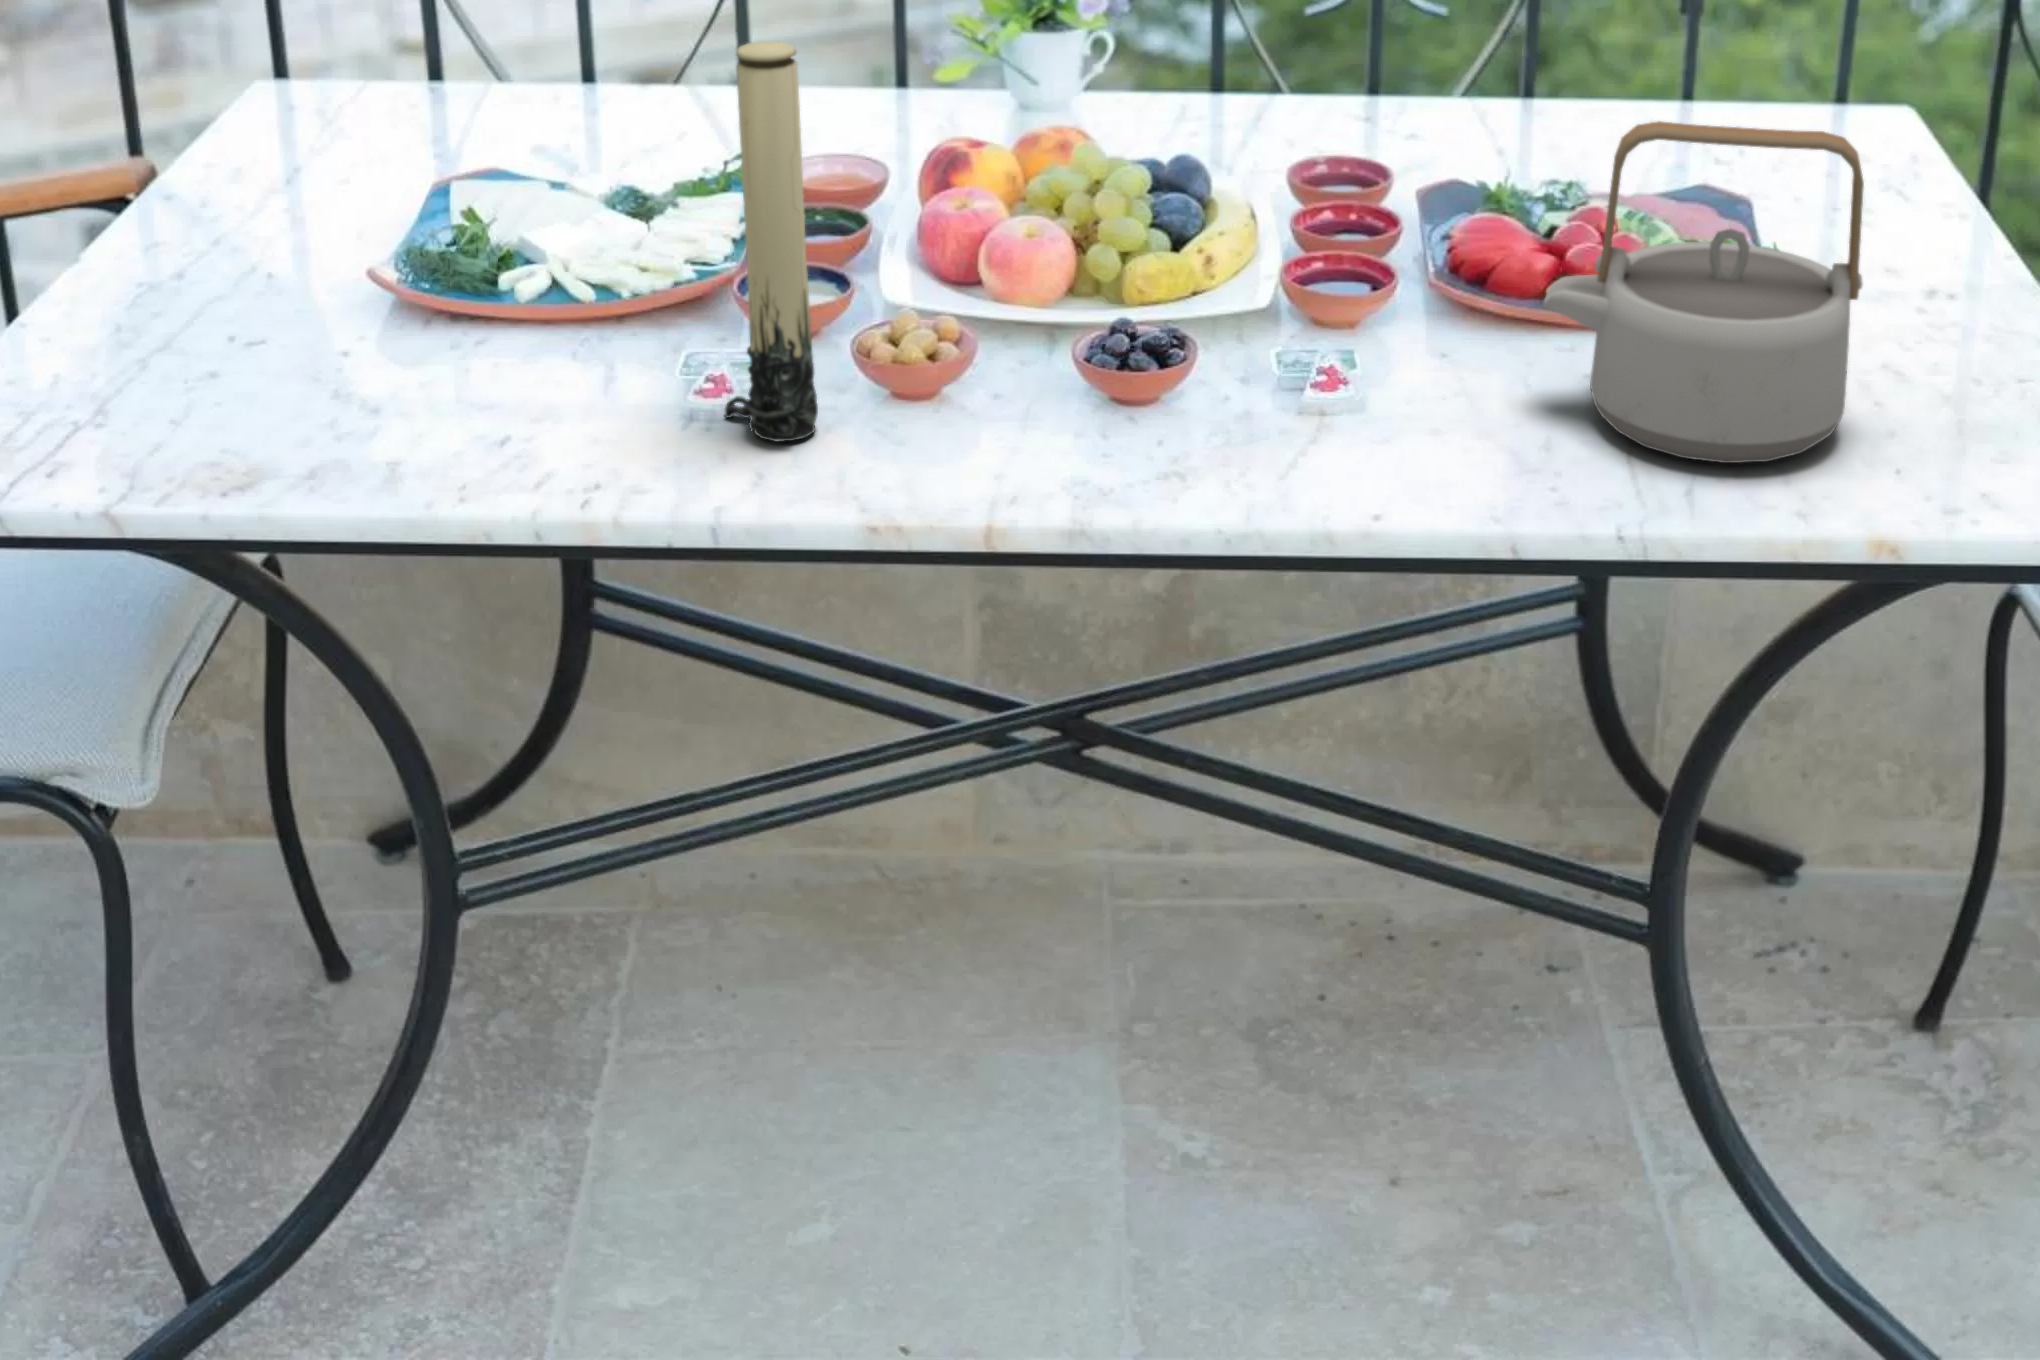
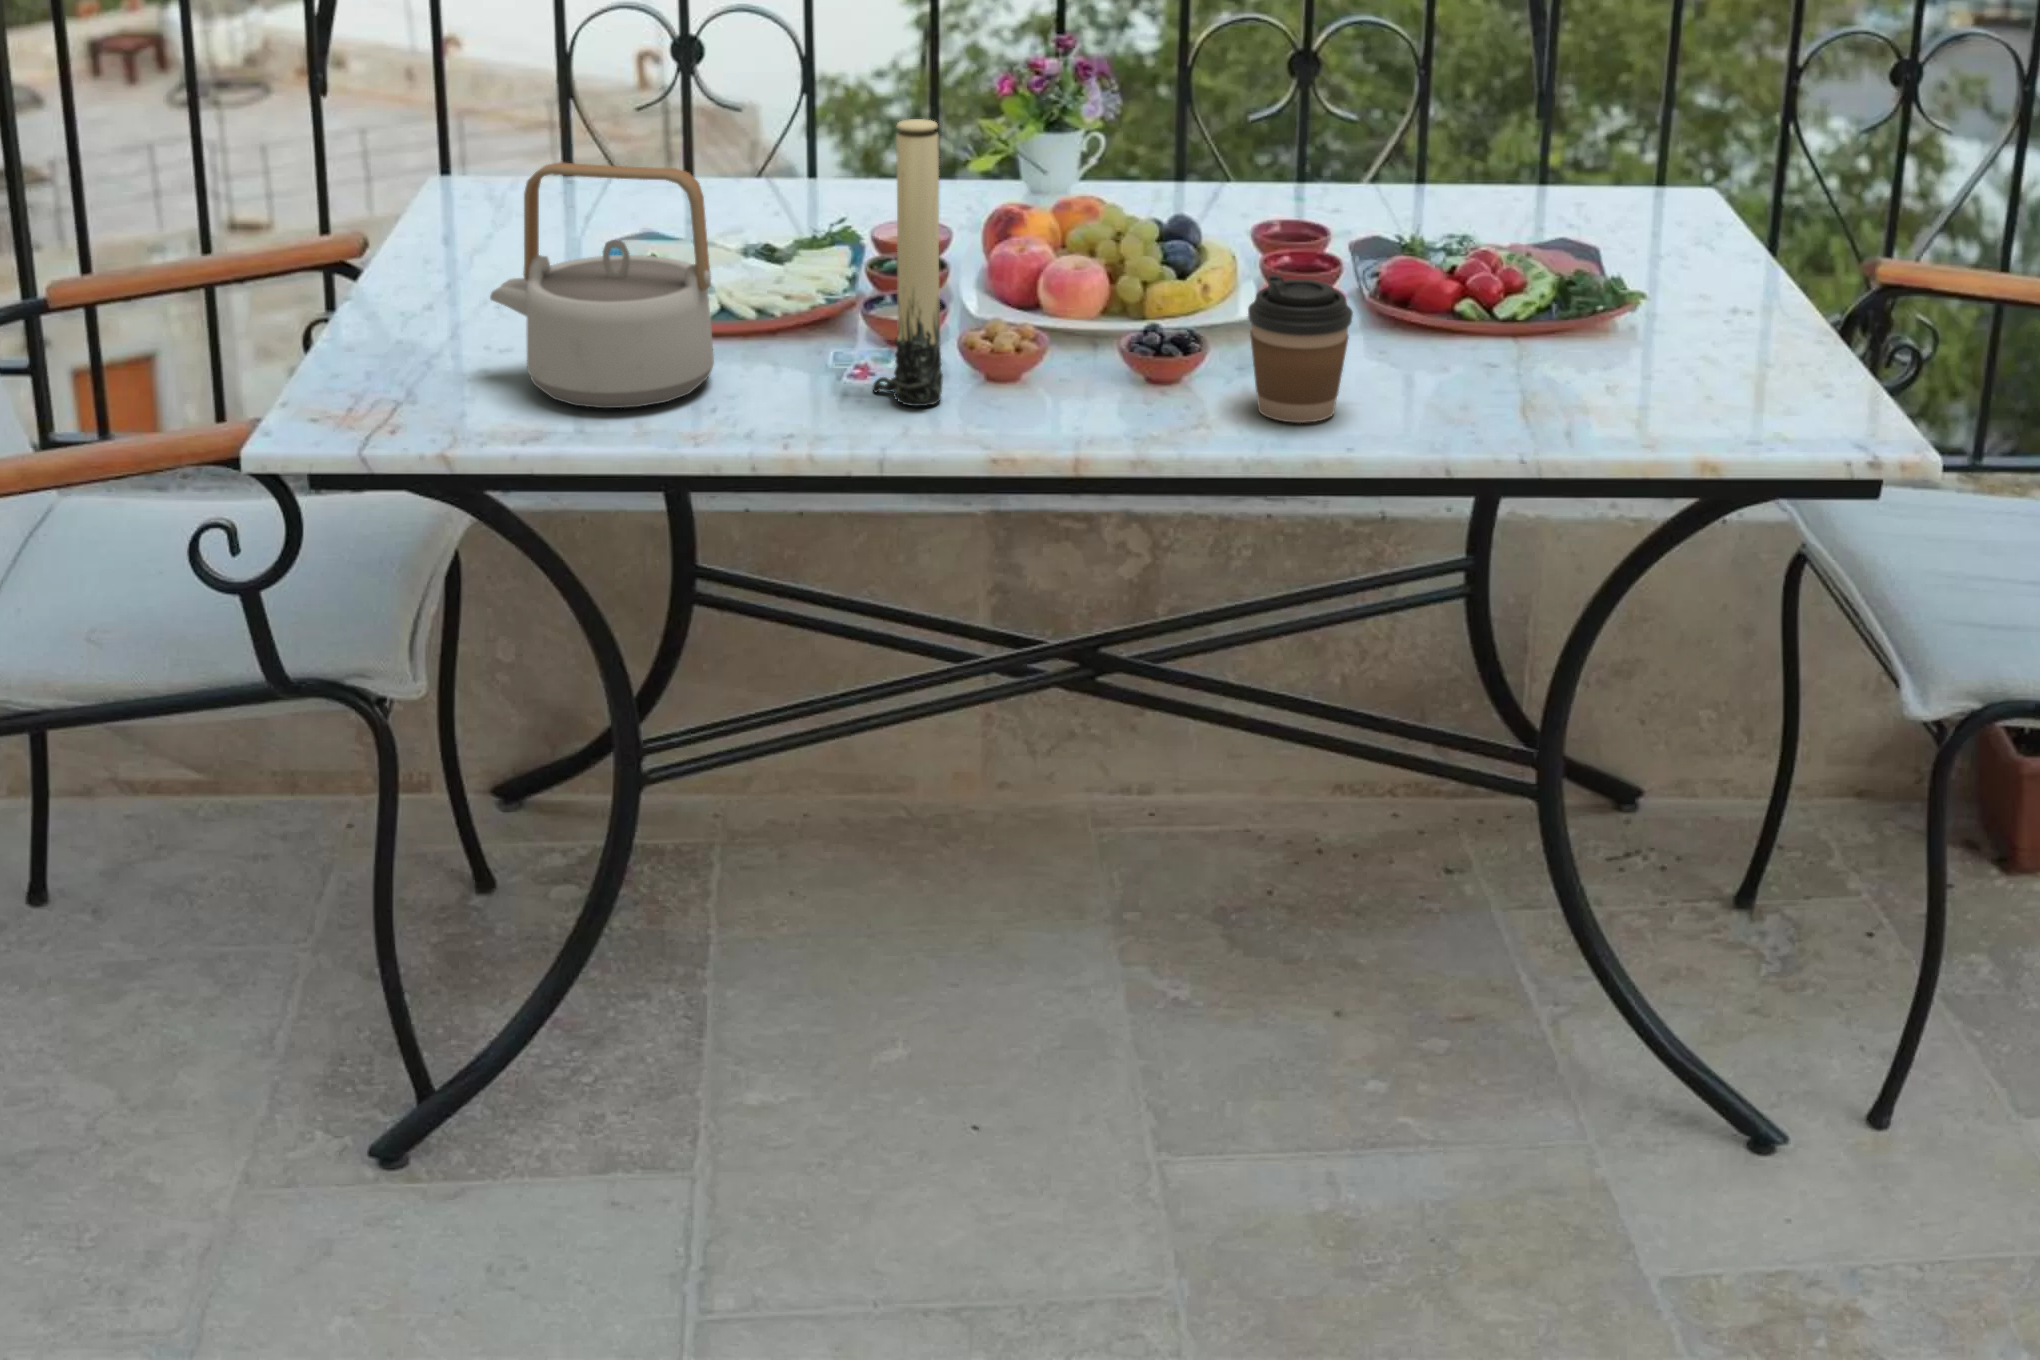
teapot: present [1543,121,1864,463] -> present [490,162,714,408]
coffee cup: none [1241,262,1388,472] -> present [1248,275,1353,423]

